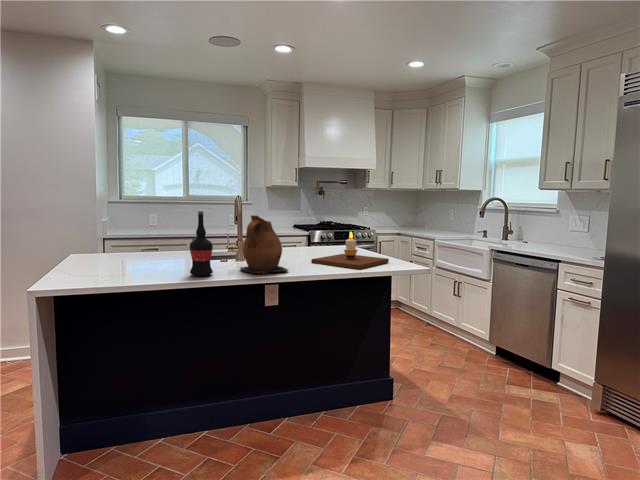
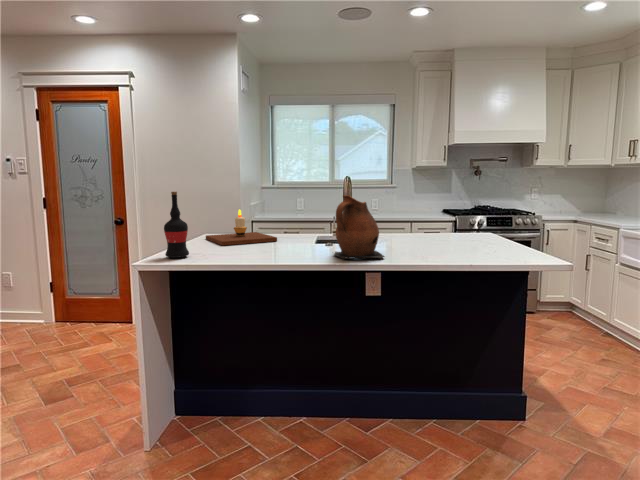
wine bottle: present [190,211,213,276] -> present [164,192,189,258]
candle: present [311,232,389,269] -> present [206,209,277,245]

